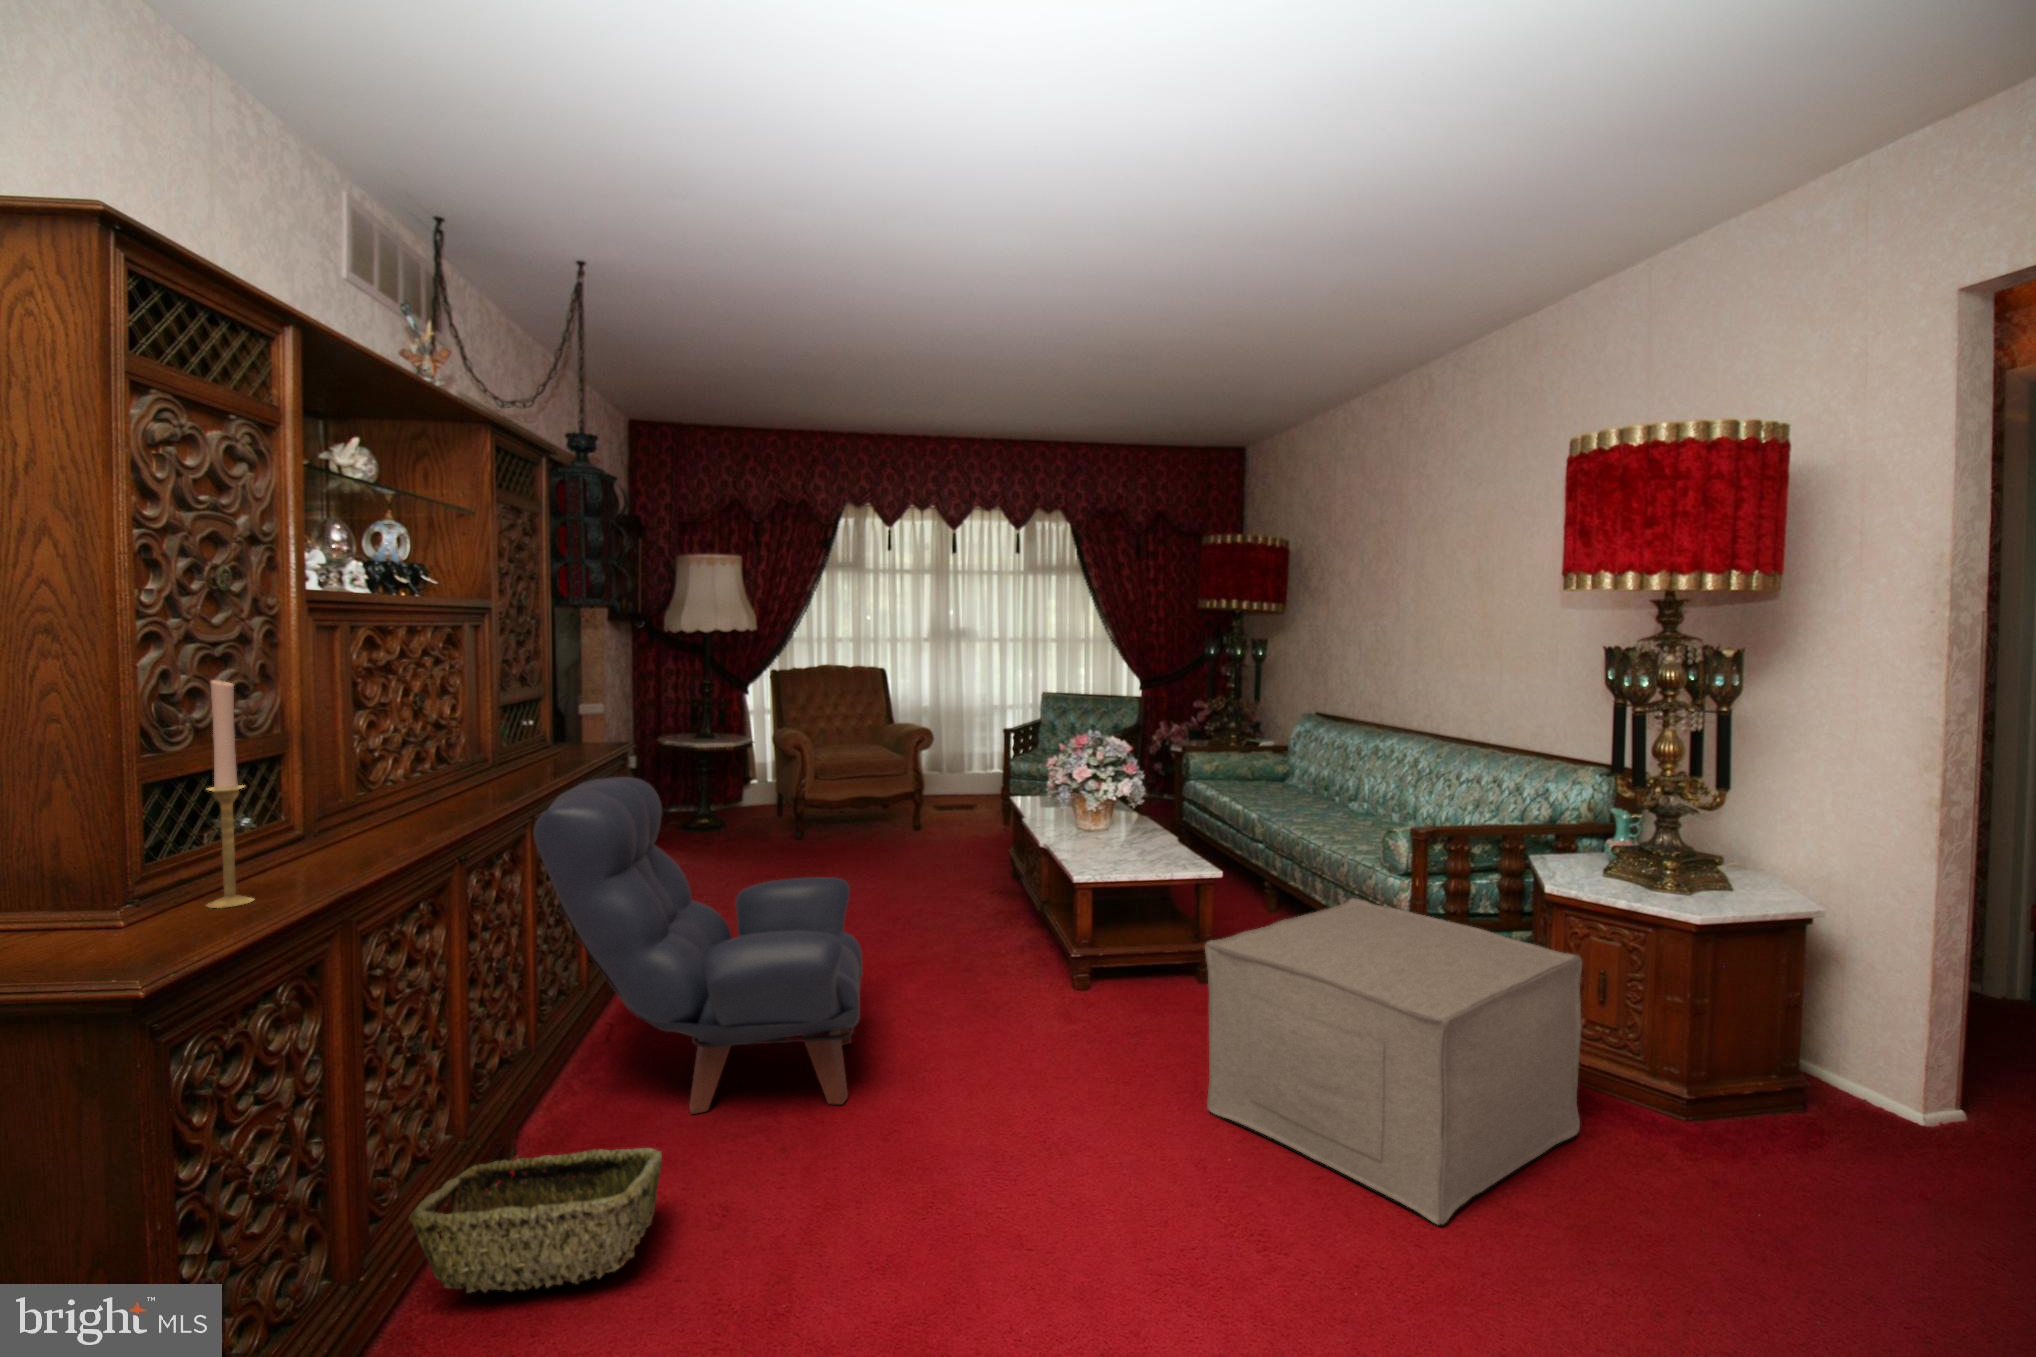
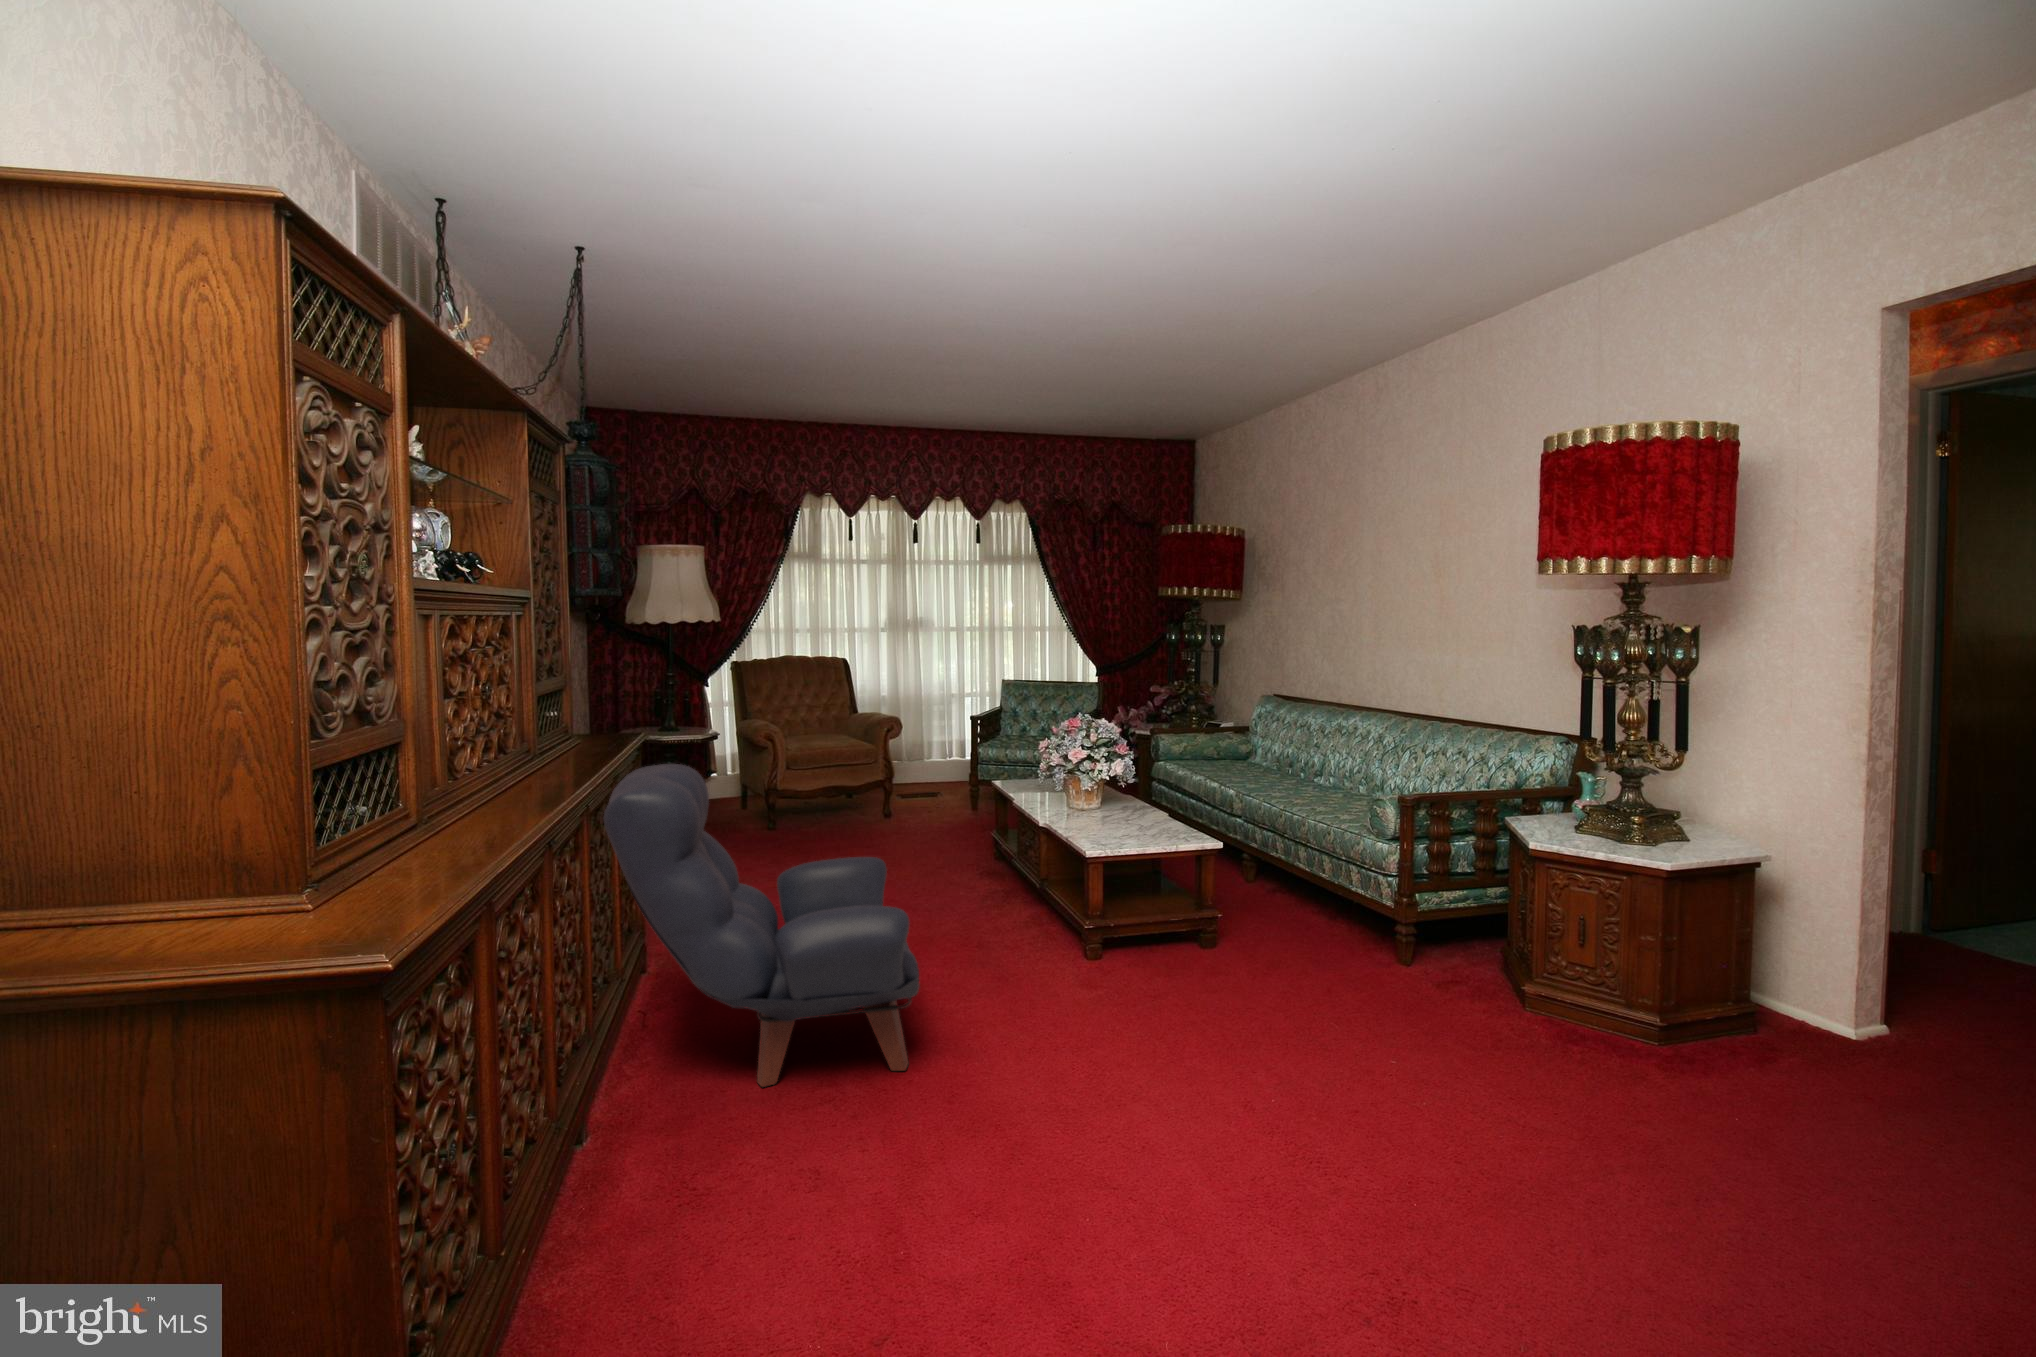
candlestick: present [207,680,254,908] -> none [382,664,427,890]
ottoman: present [1205,898,1582,1225] -> none [1244,860,1578,1143]
woven basket: present [409,1148,662,1293] -> none [545,1116,772,1262]

